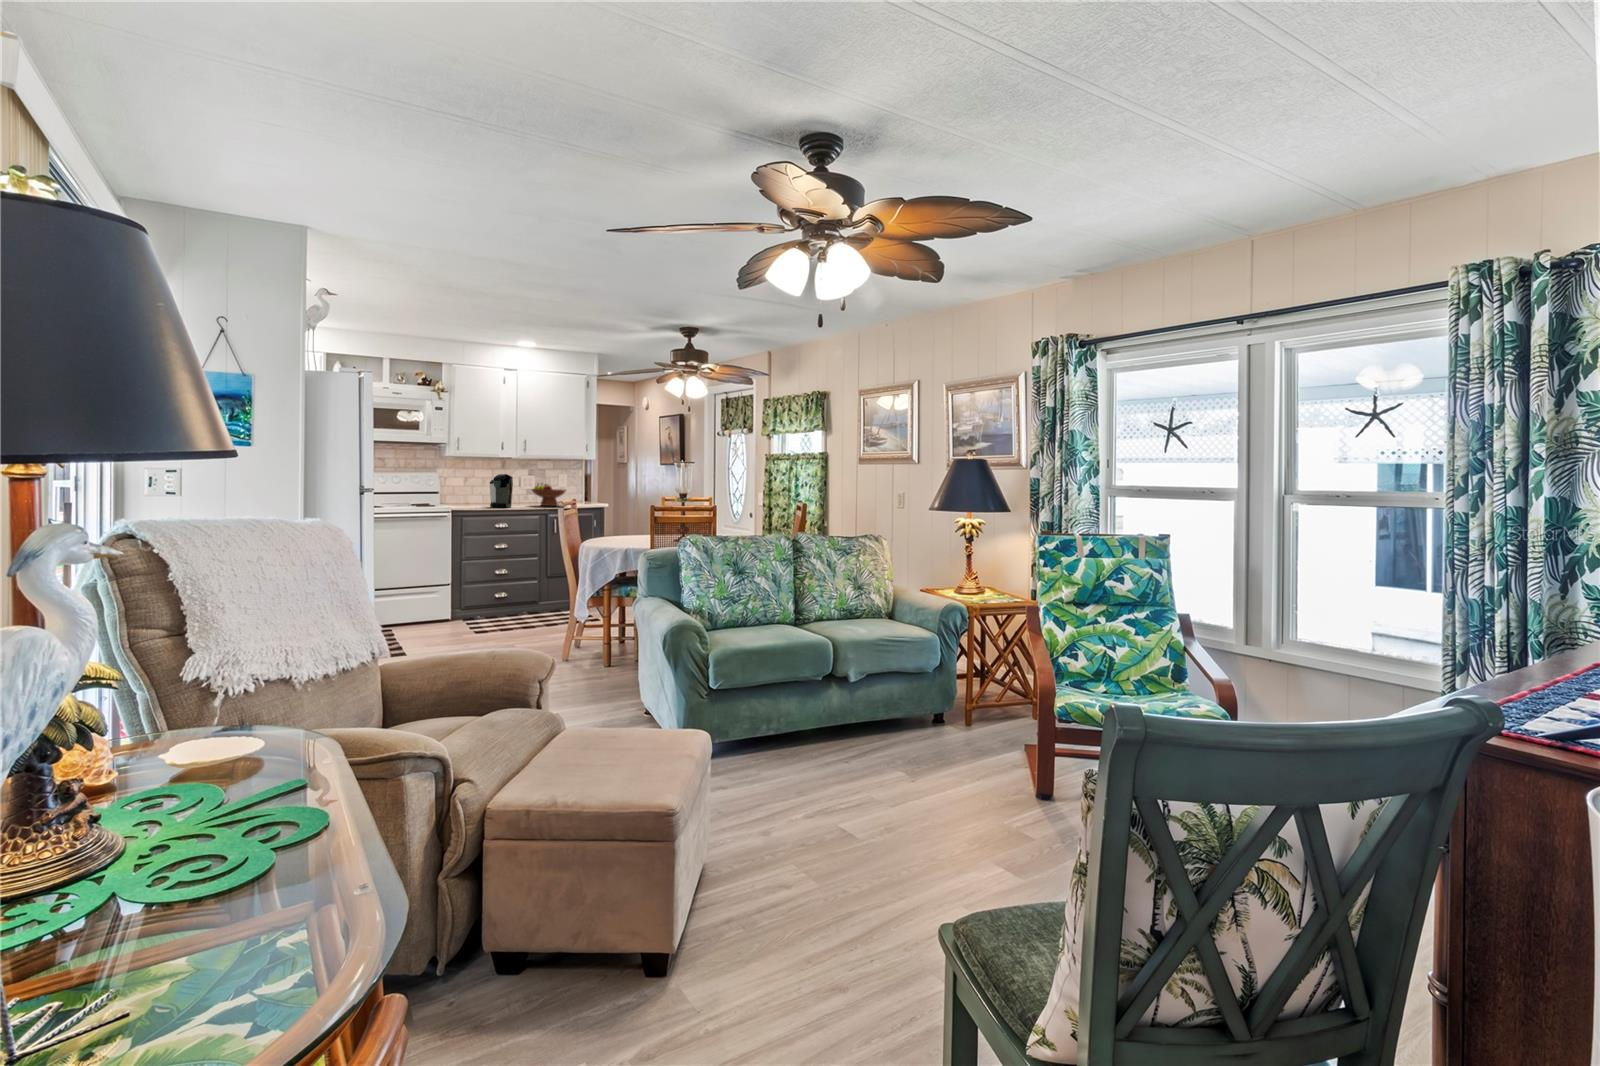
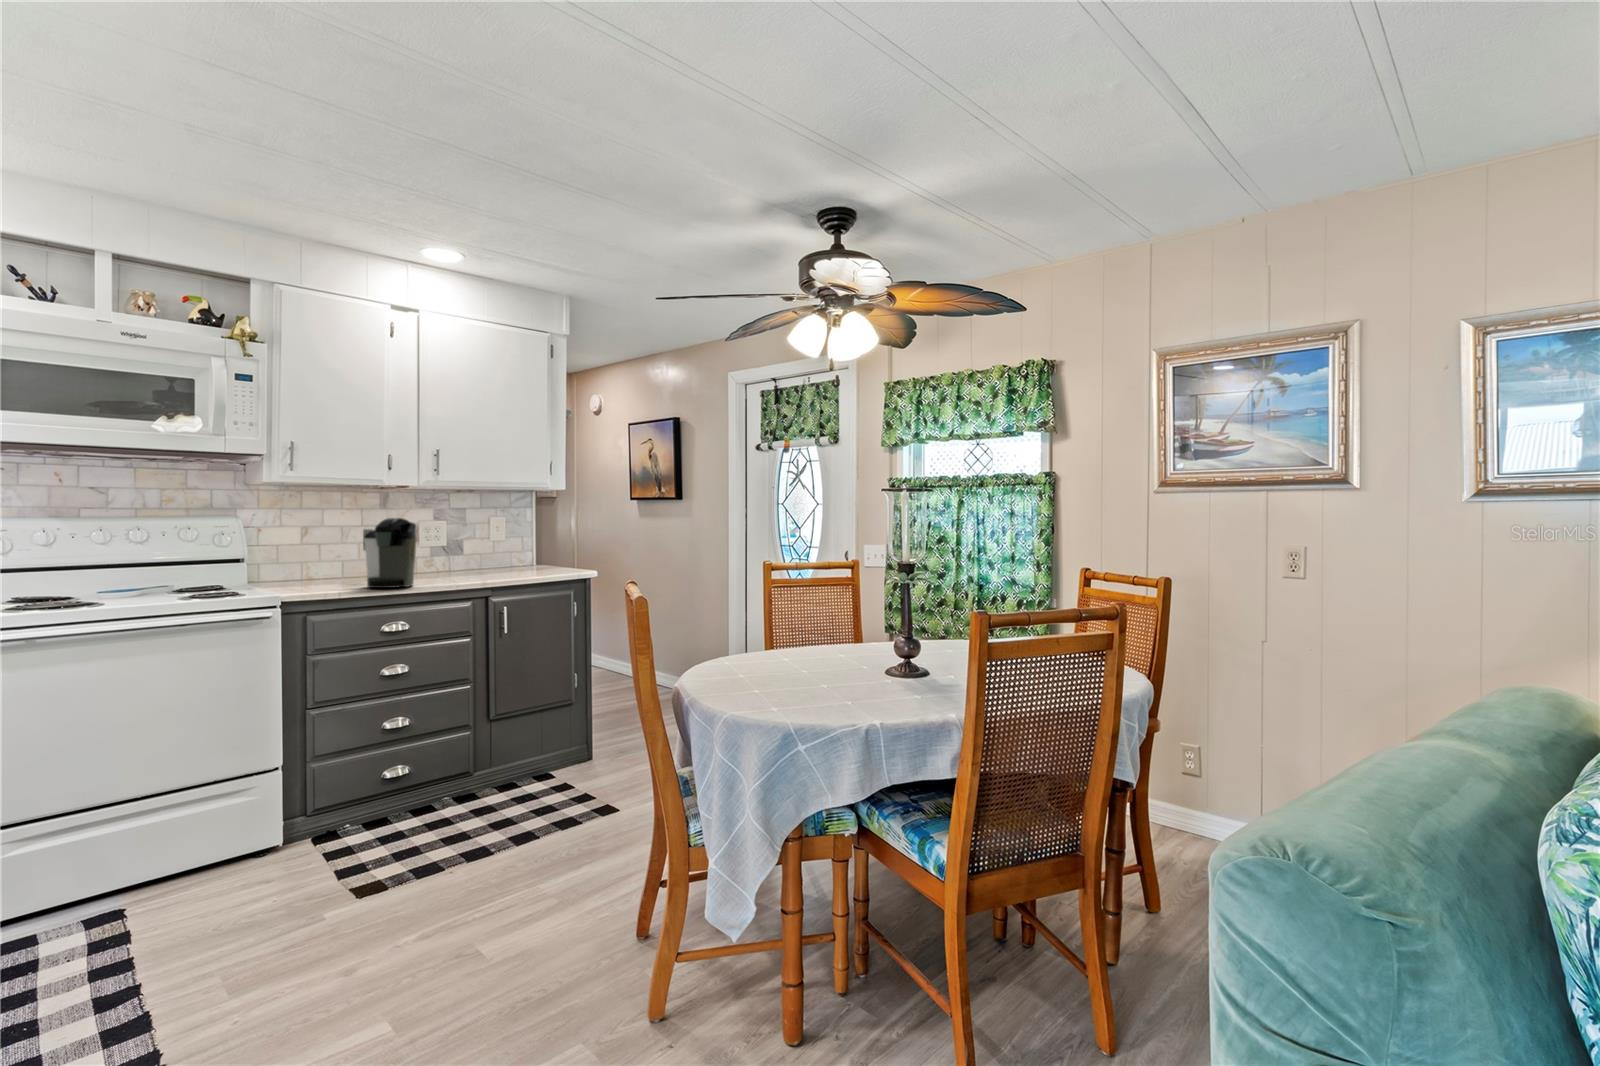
fruit bowl: present [532,484,566,506] -> none [448,534,521,579]

